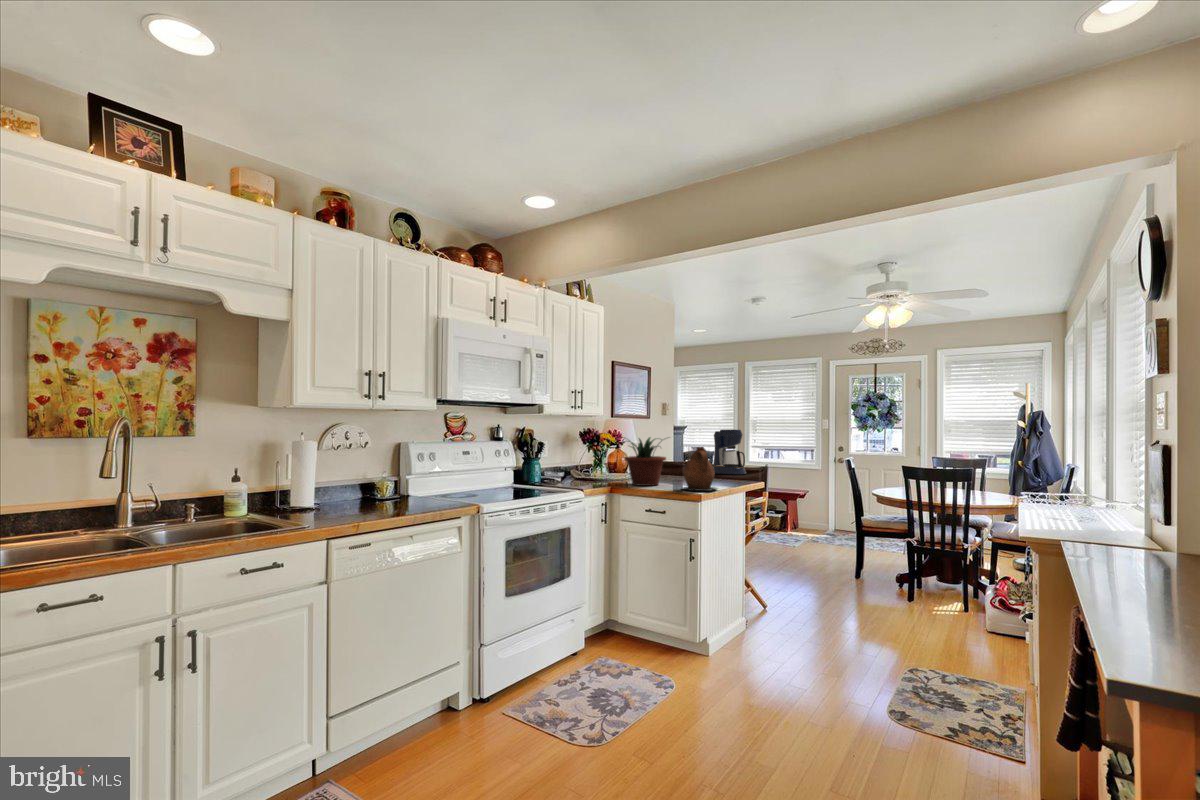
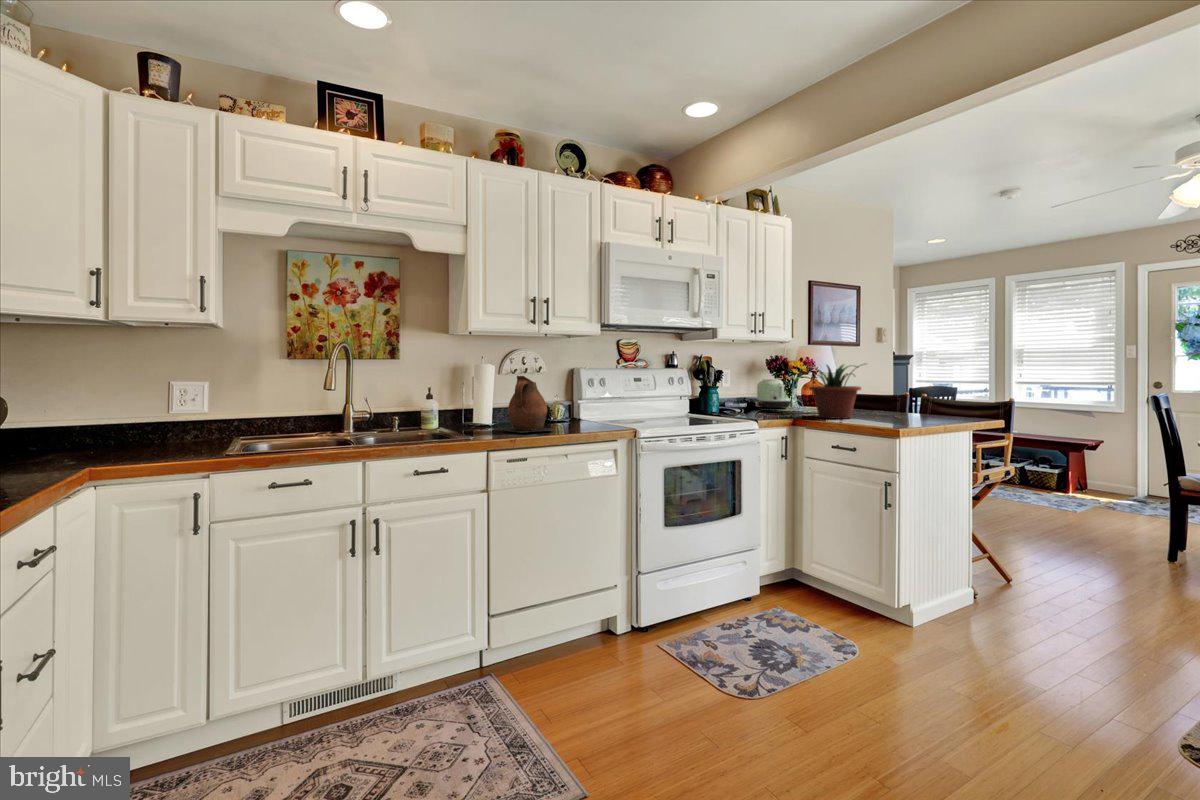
coffee maker: present [713,429,746,474] -> none [932,357,981,411]
toaster: none [571,447,602,476] -> present [757,379,791,409]
ceramic pitcher: present [682,447,717,491] -> present [506,376,555,433]

